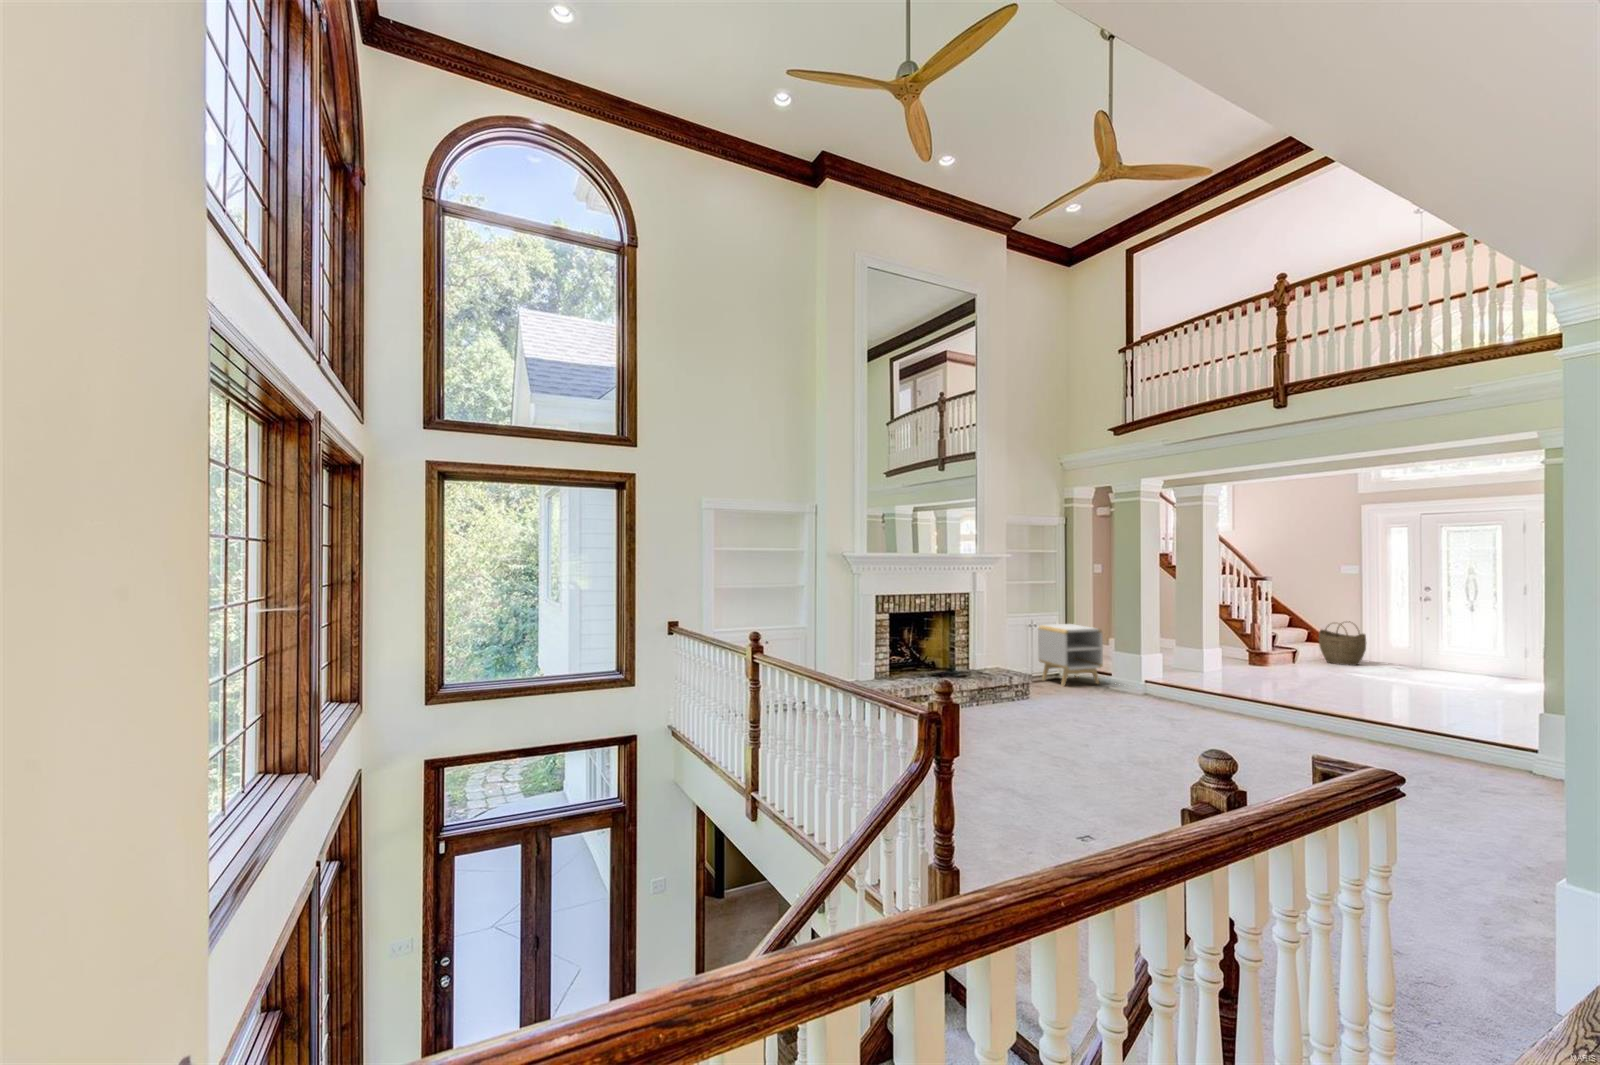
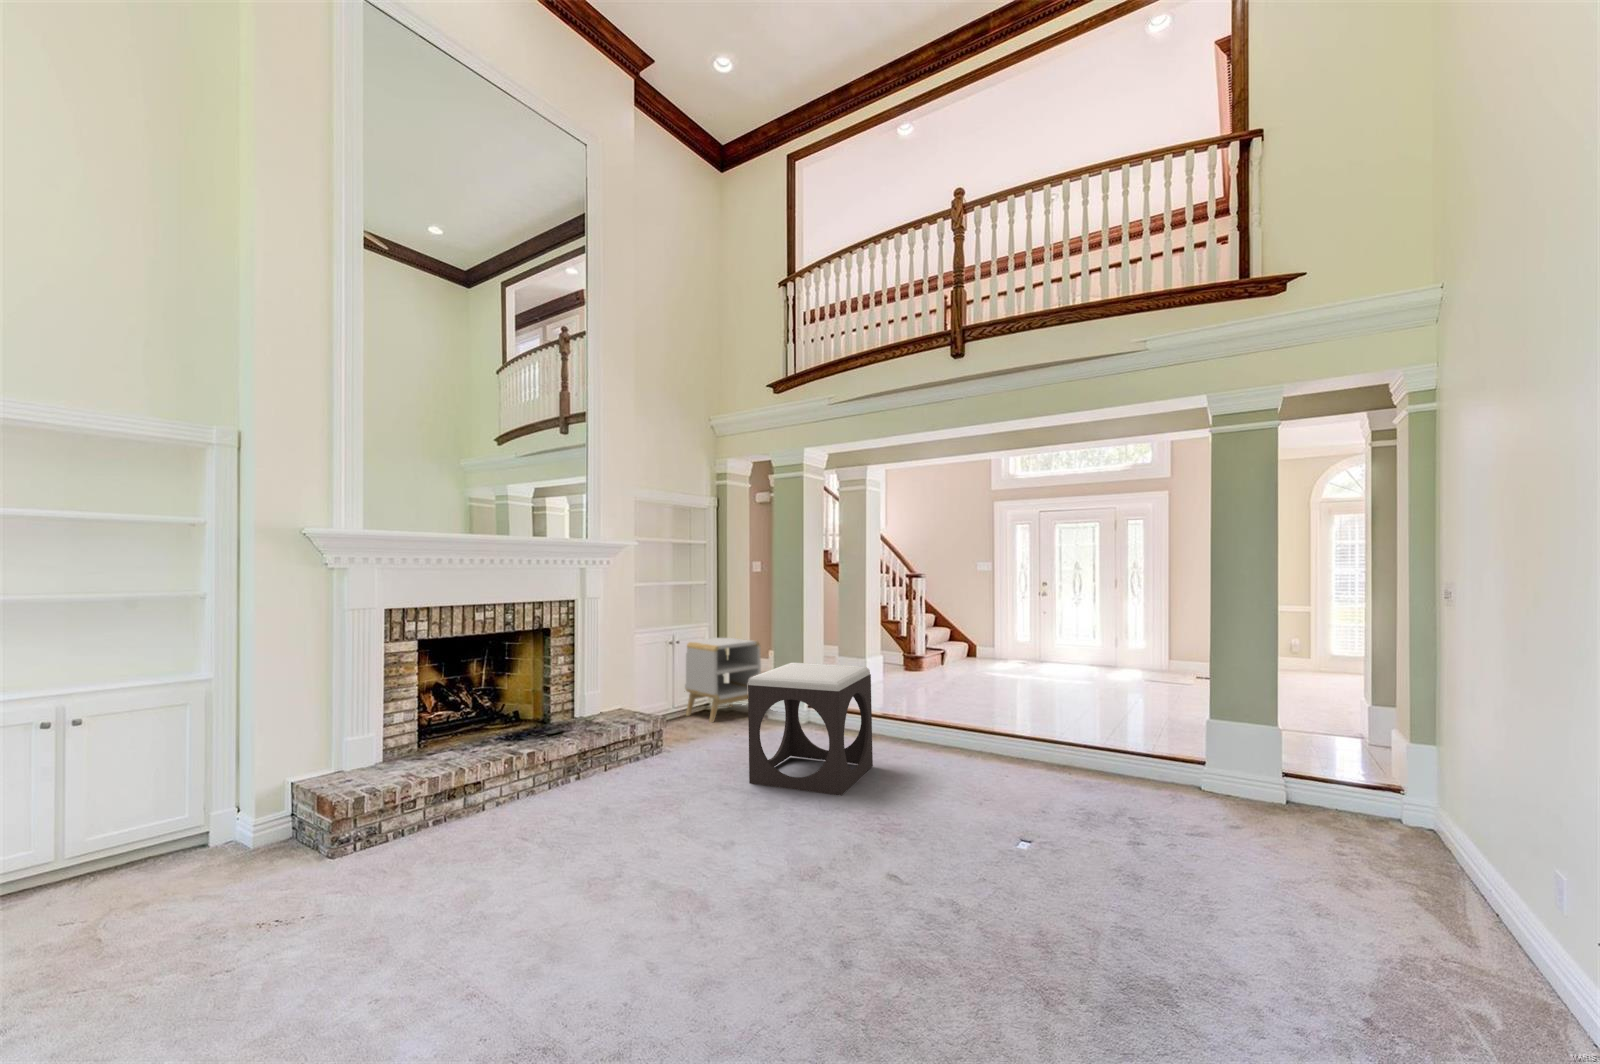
woven basket: present [1319,621,1366,666] -> none [963,616,1002,661]
footstool: none [1093,645,1193,736] -> present [748,663,873,796]

